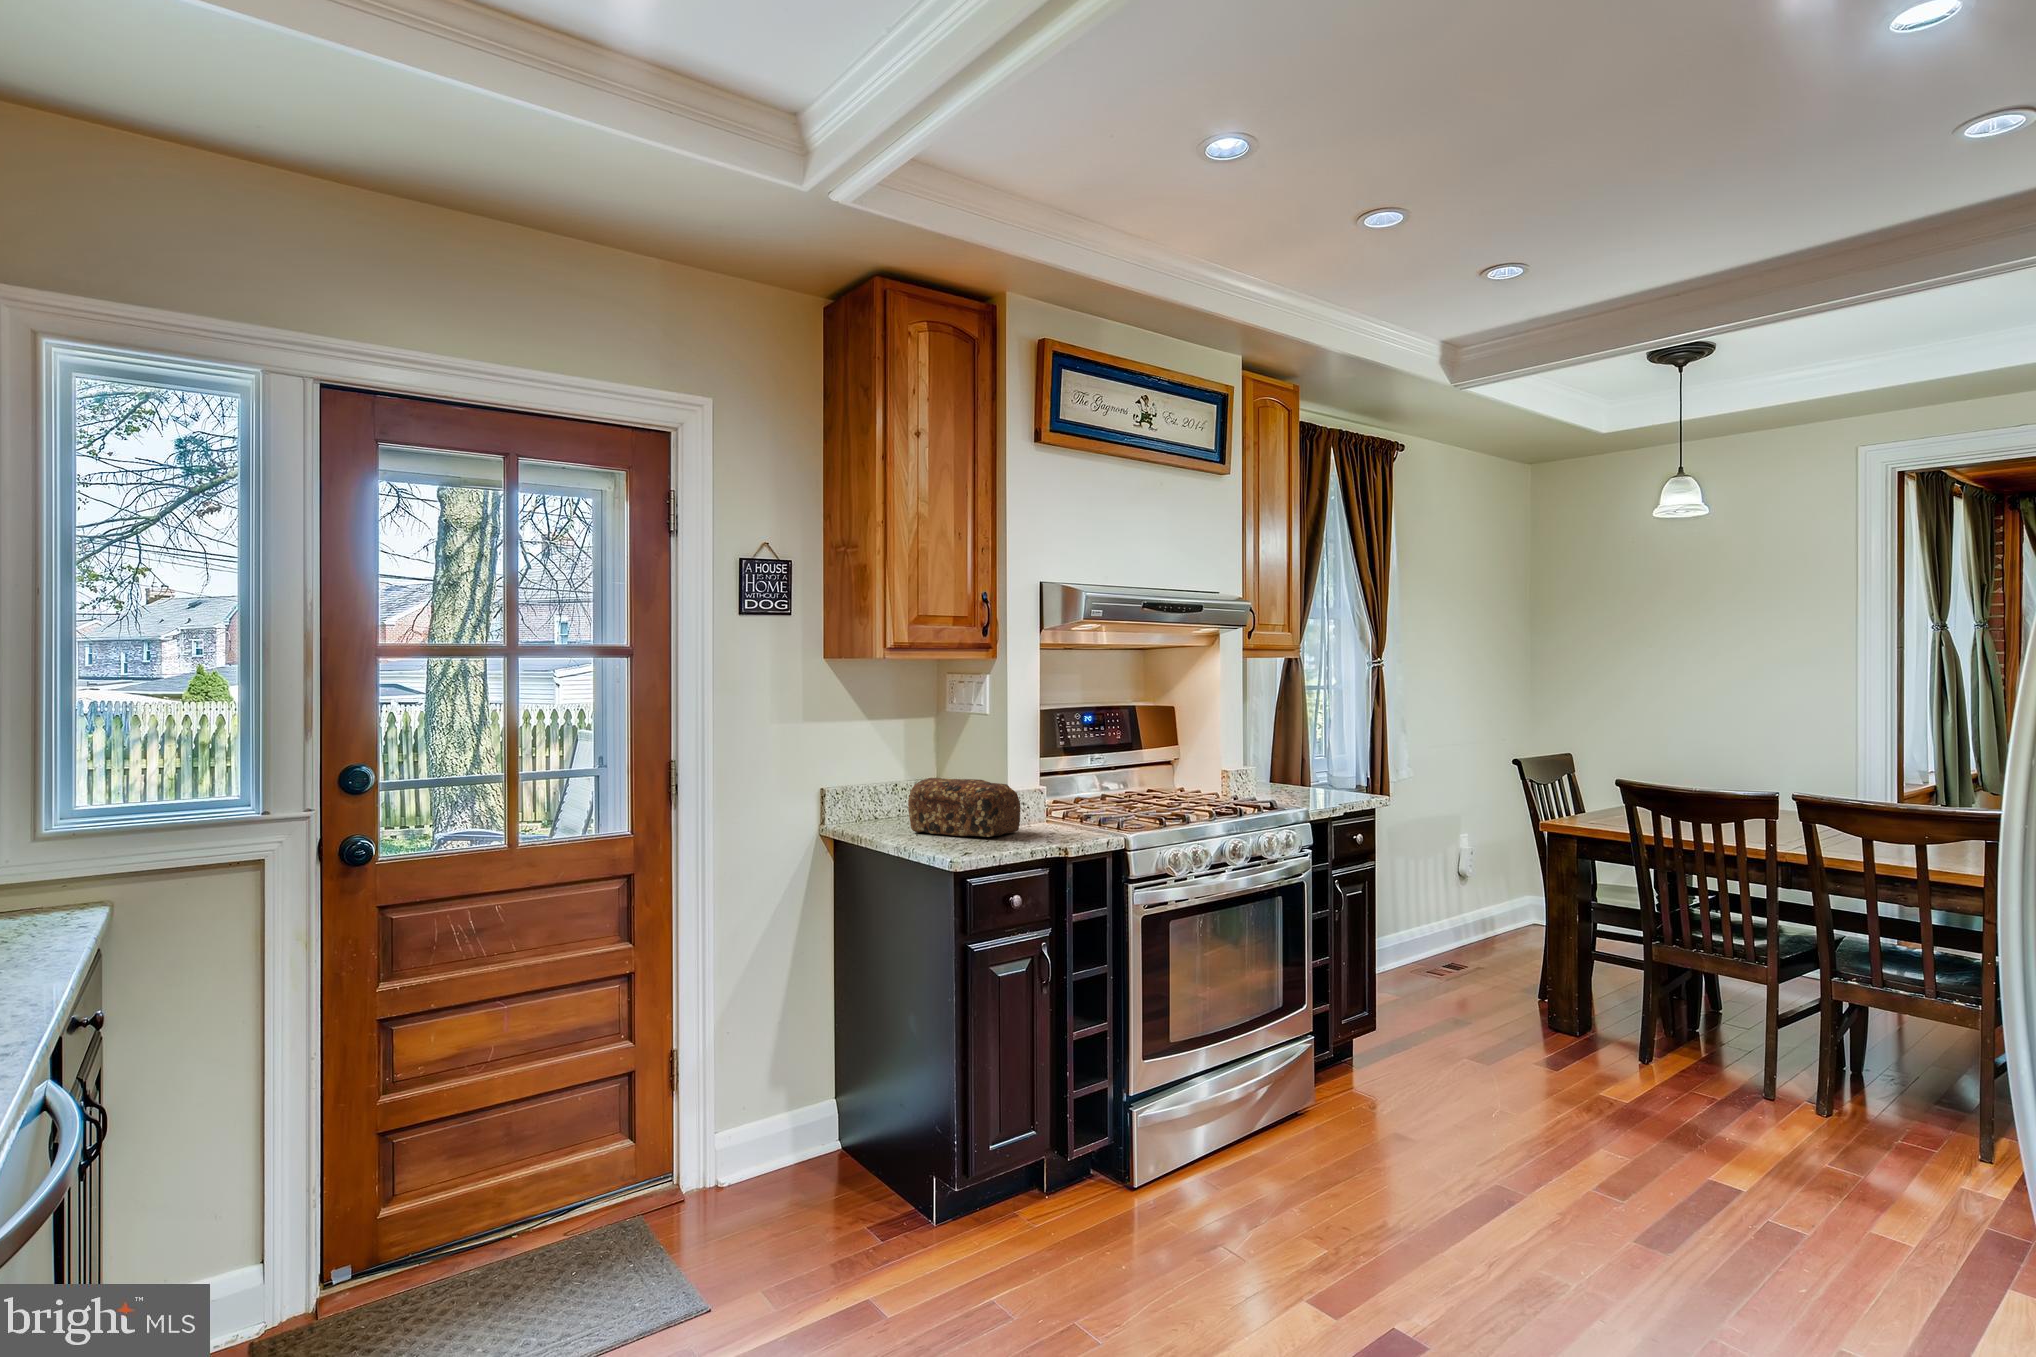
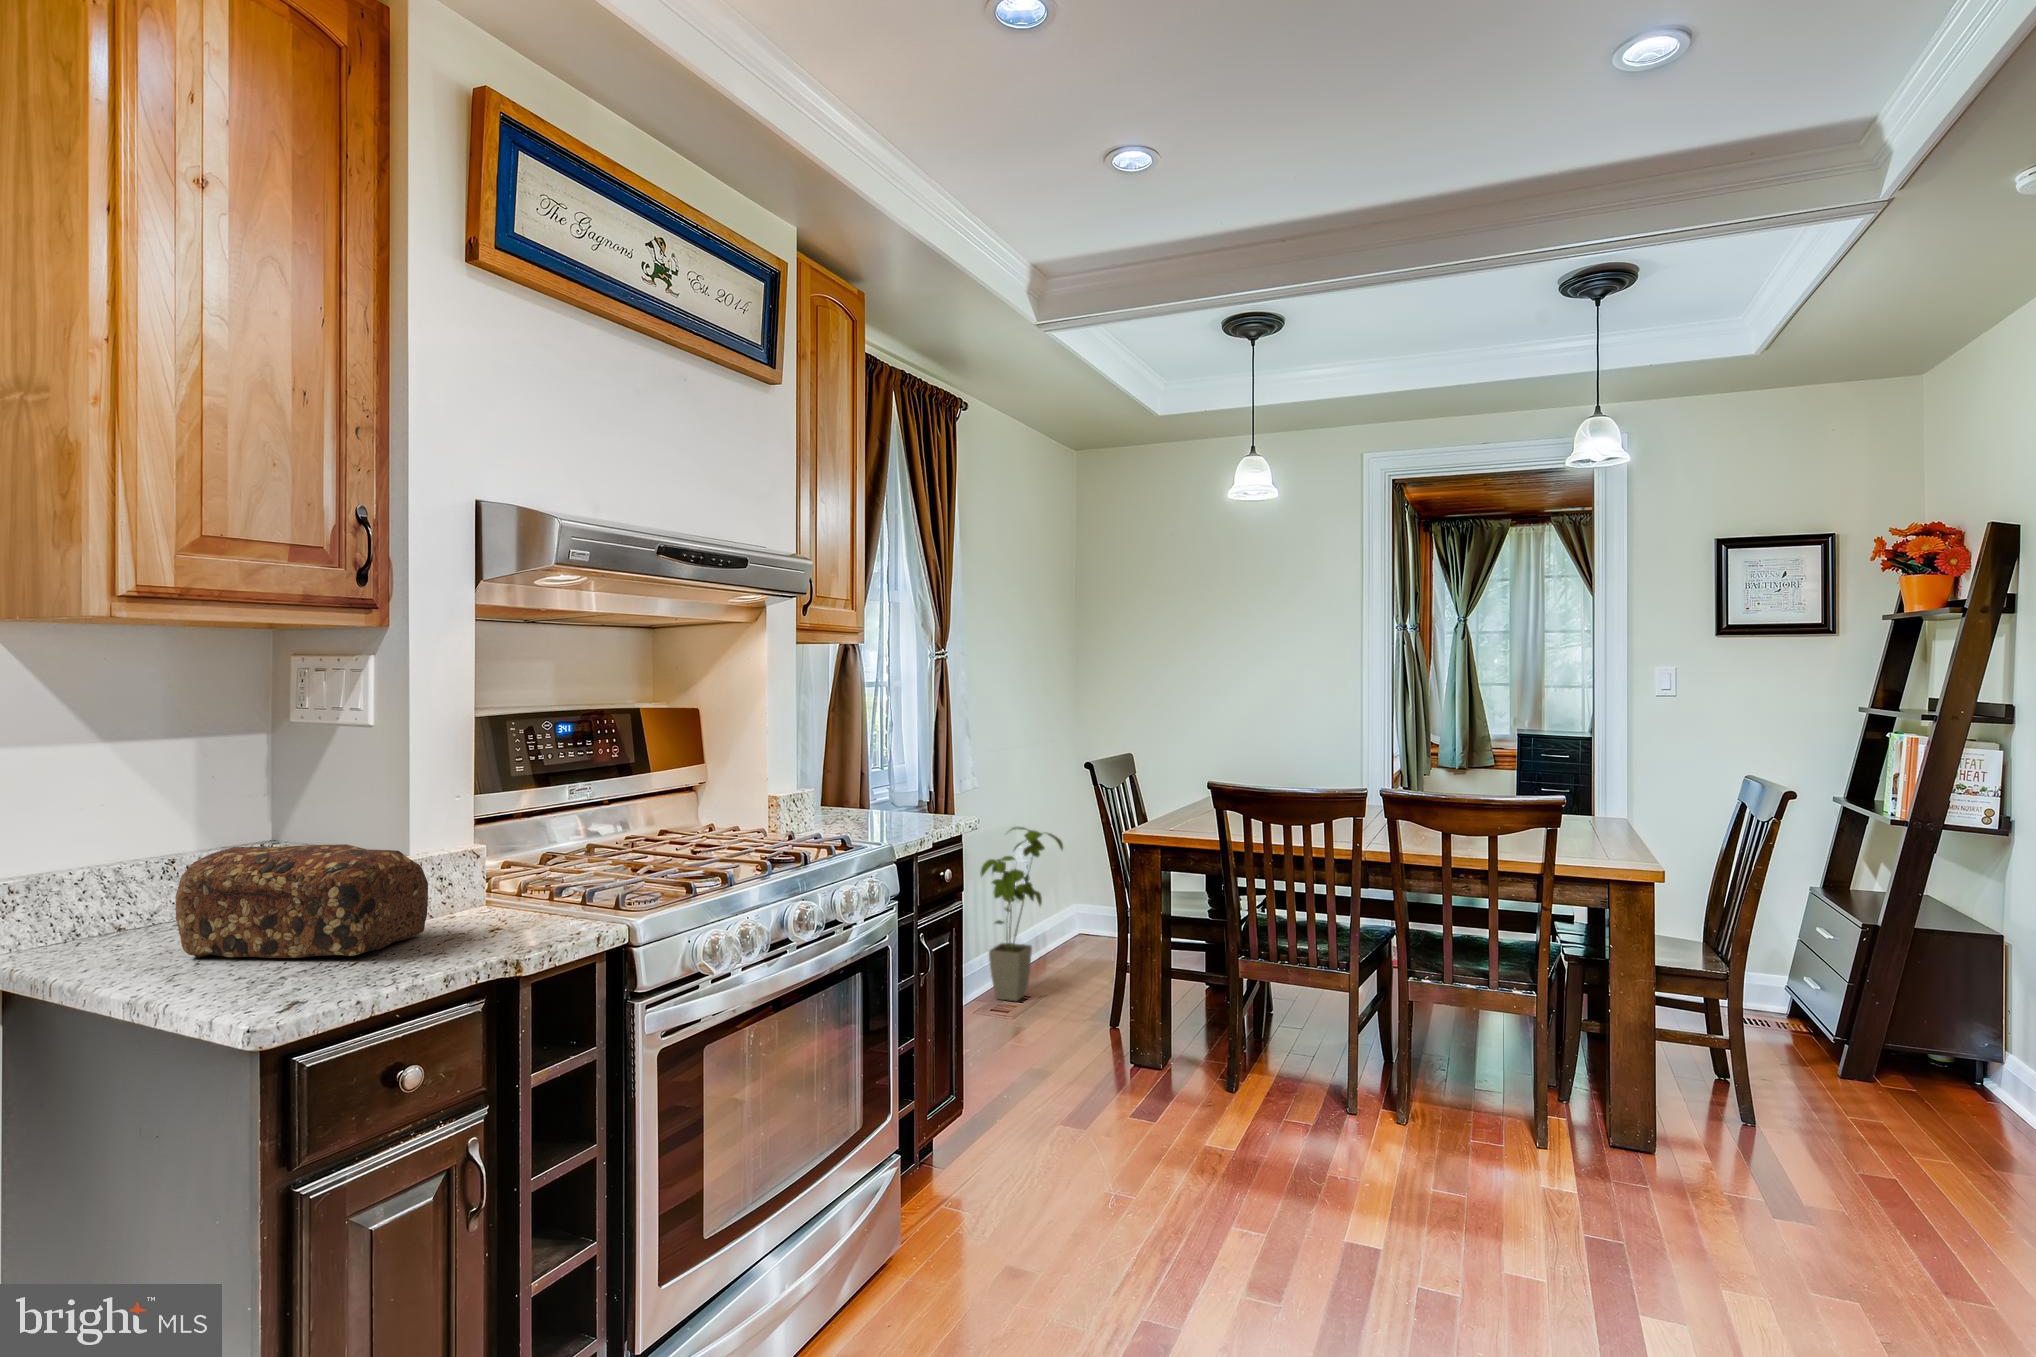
house plant: none [1418,815,1500,970] -> present [981,827,1063,1001]

